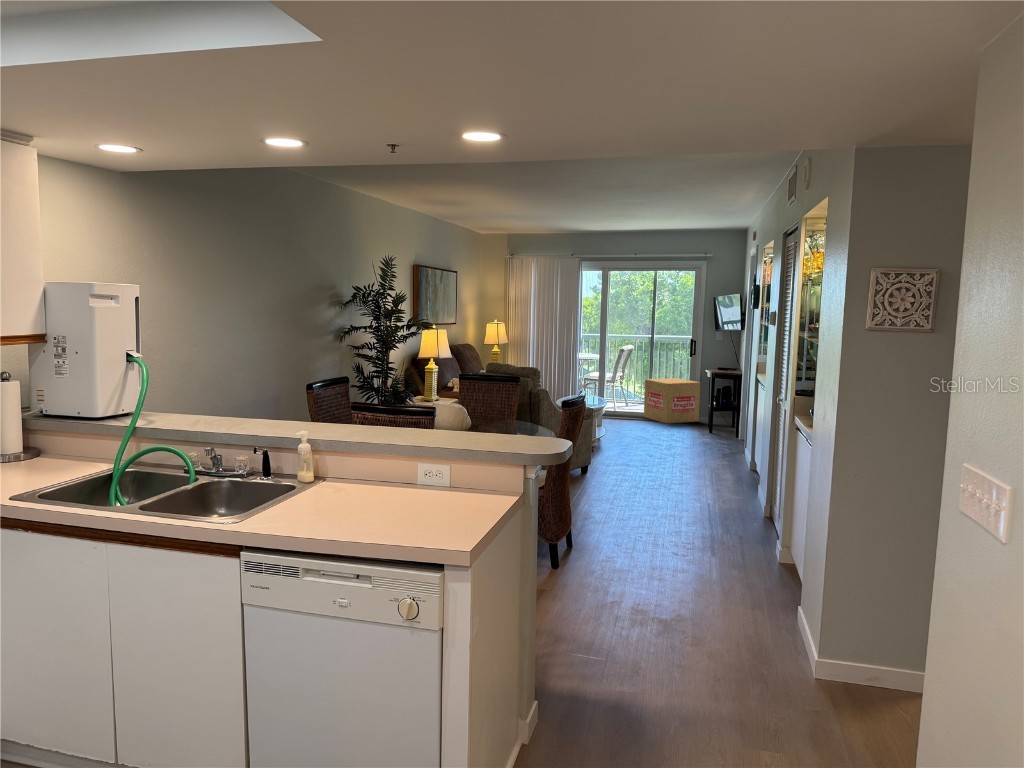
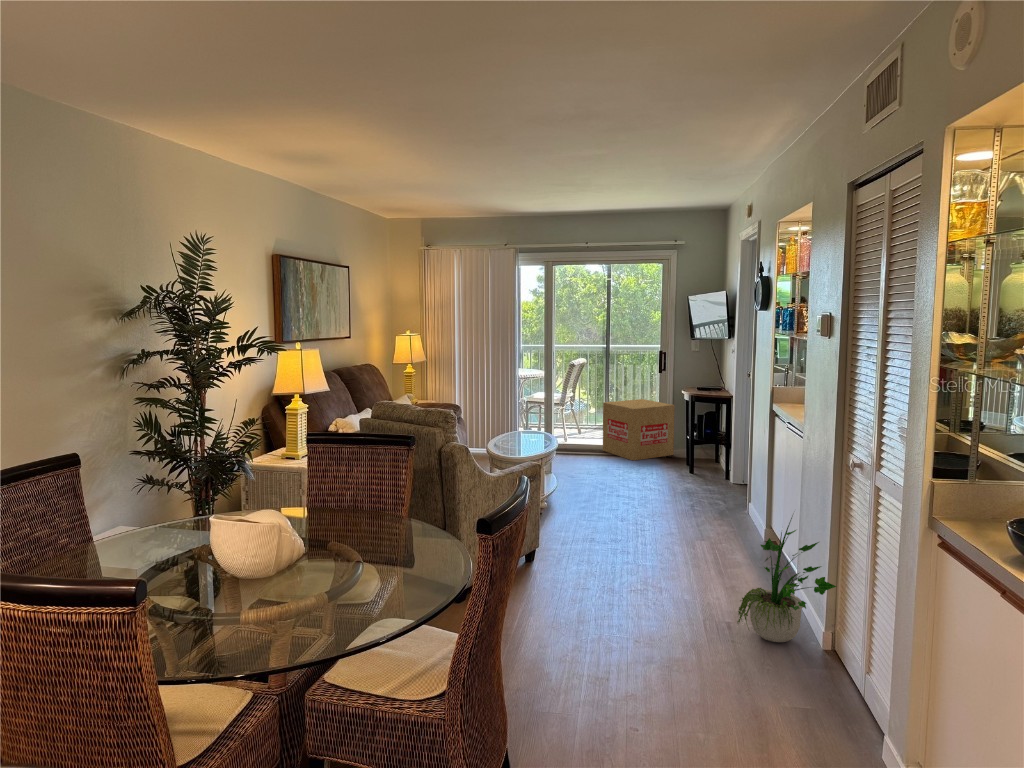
potted plant: none [707,424,760,502] -> present [738,518,836,642]

